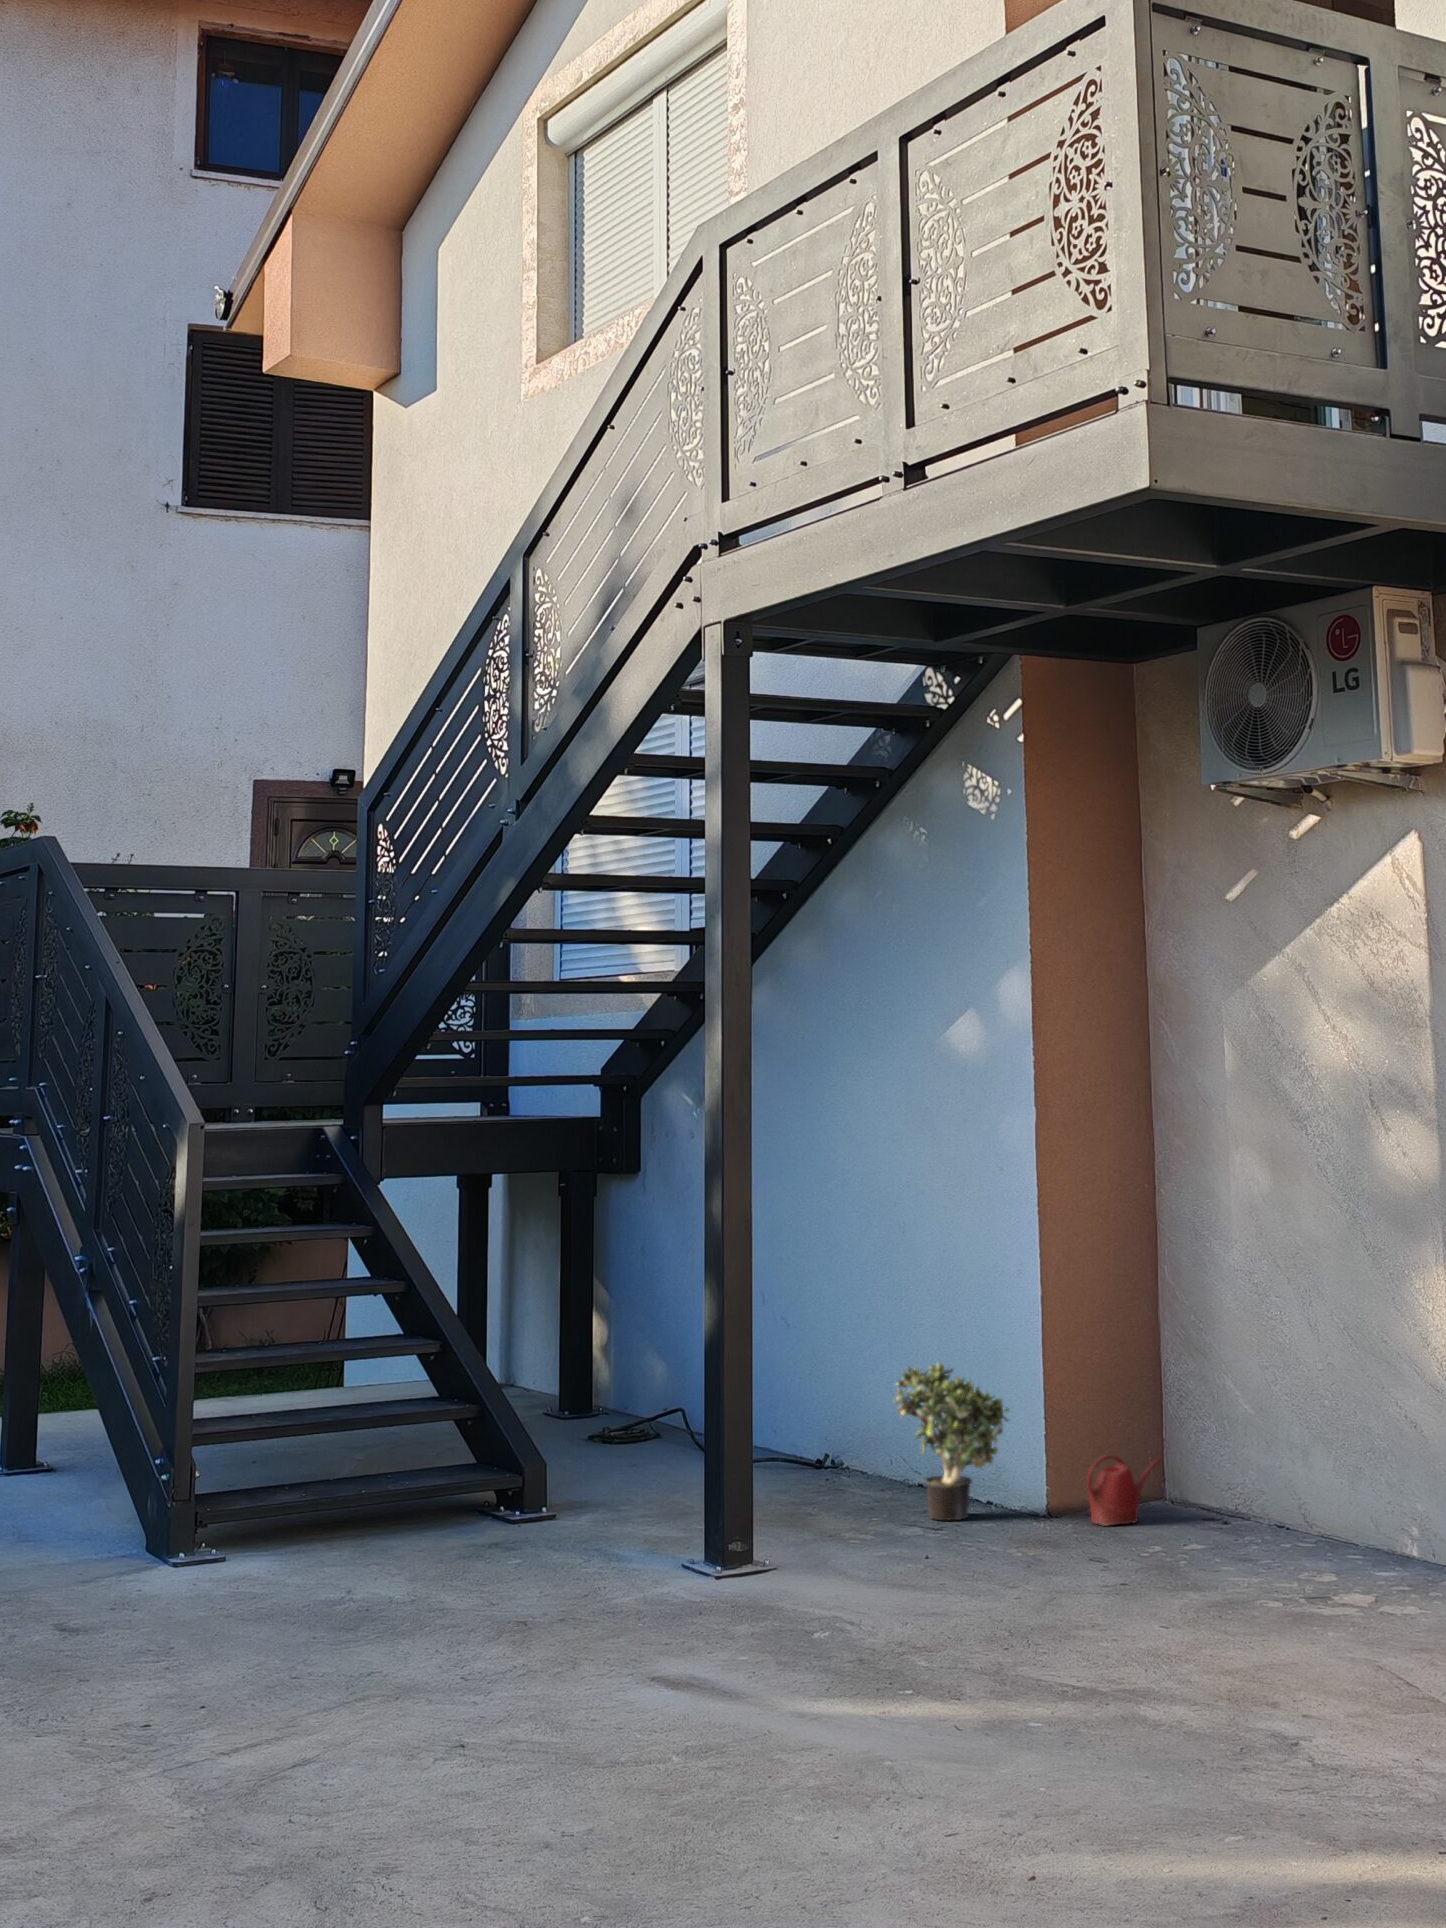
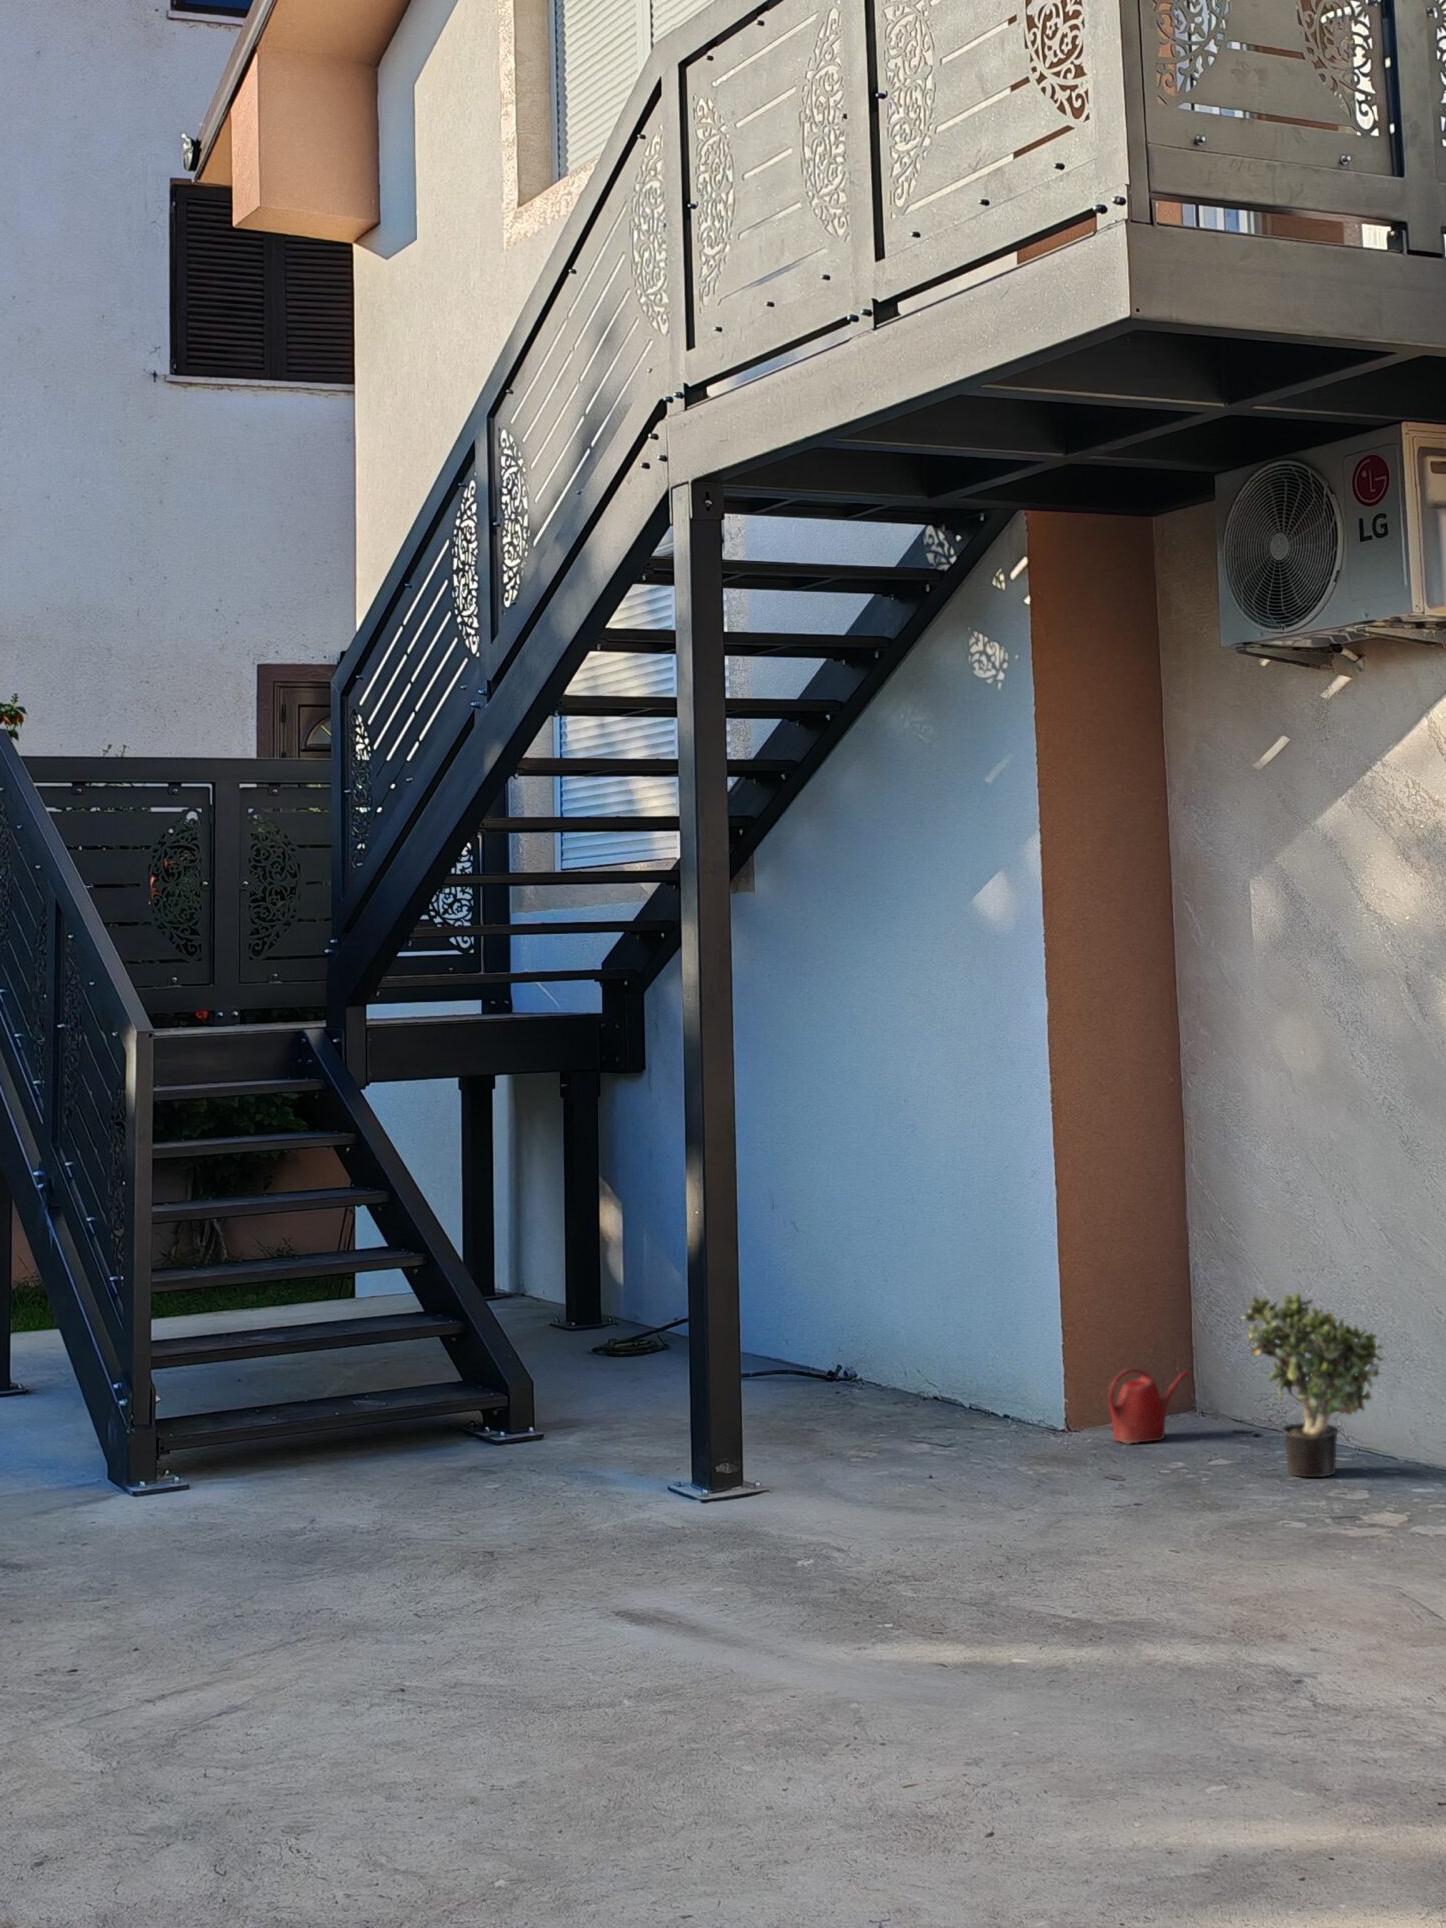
potted plant: present [894,1363,1010,1520] -> present [1242,1293,1383,1477]

